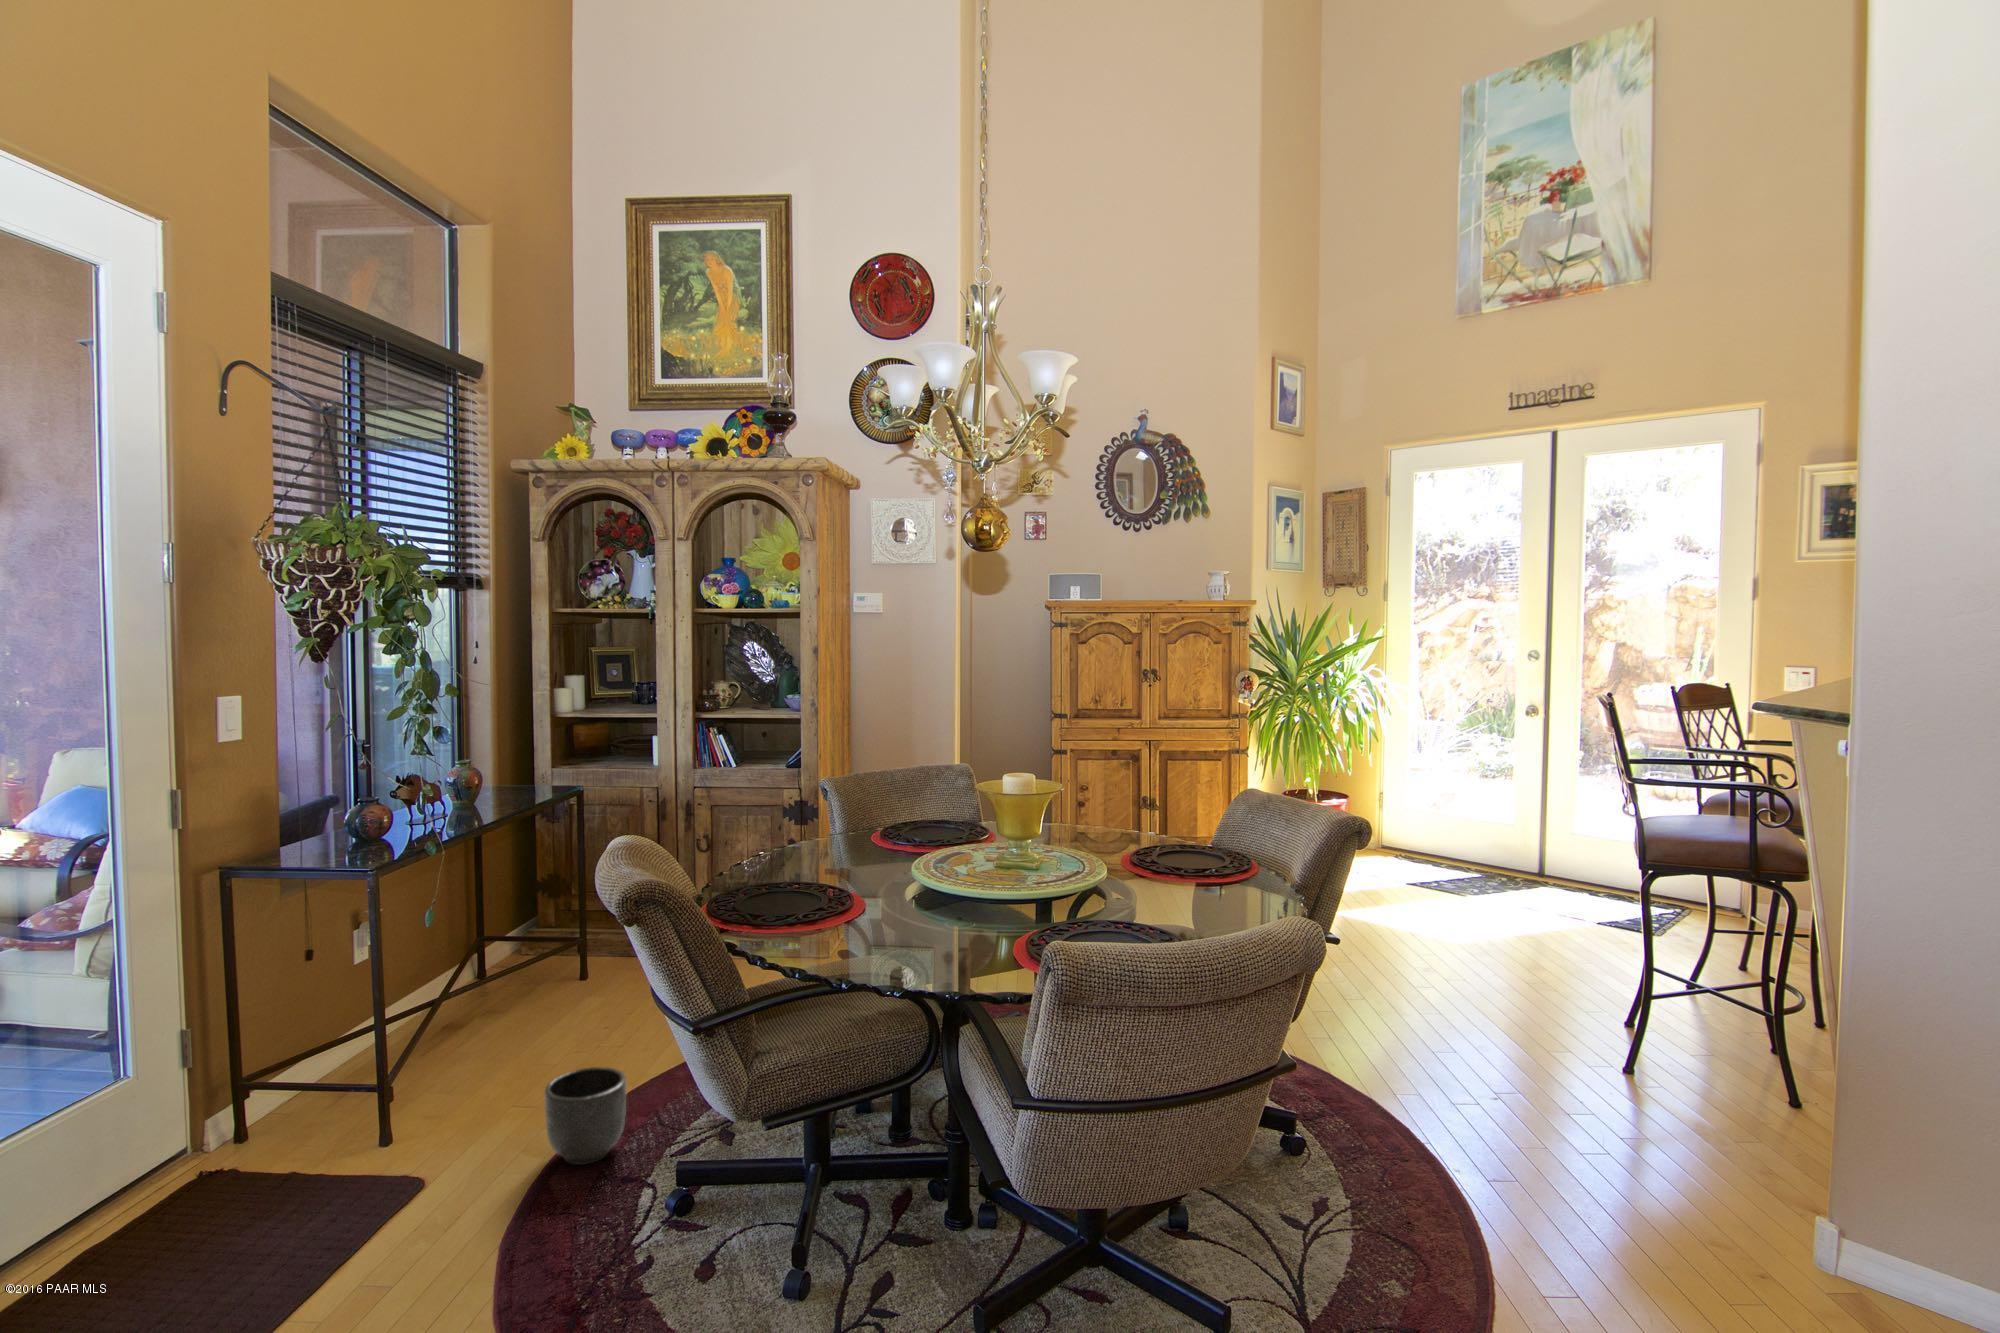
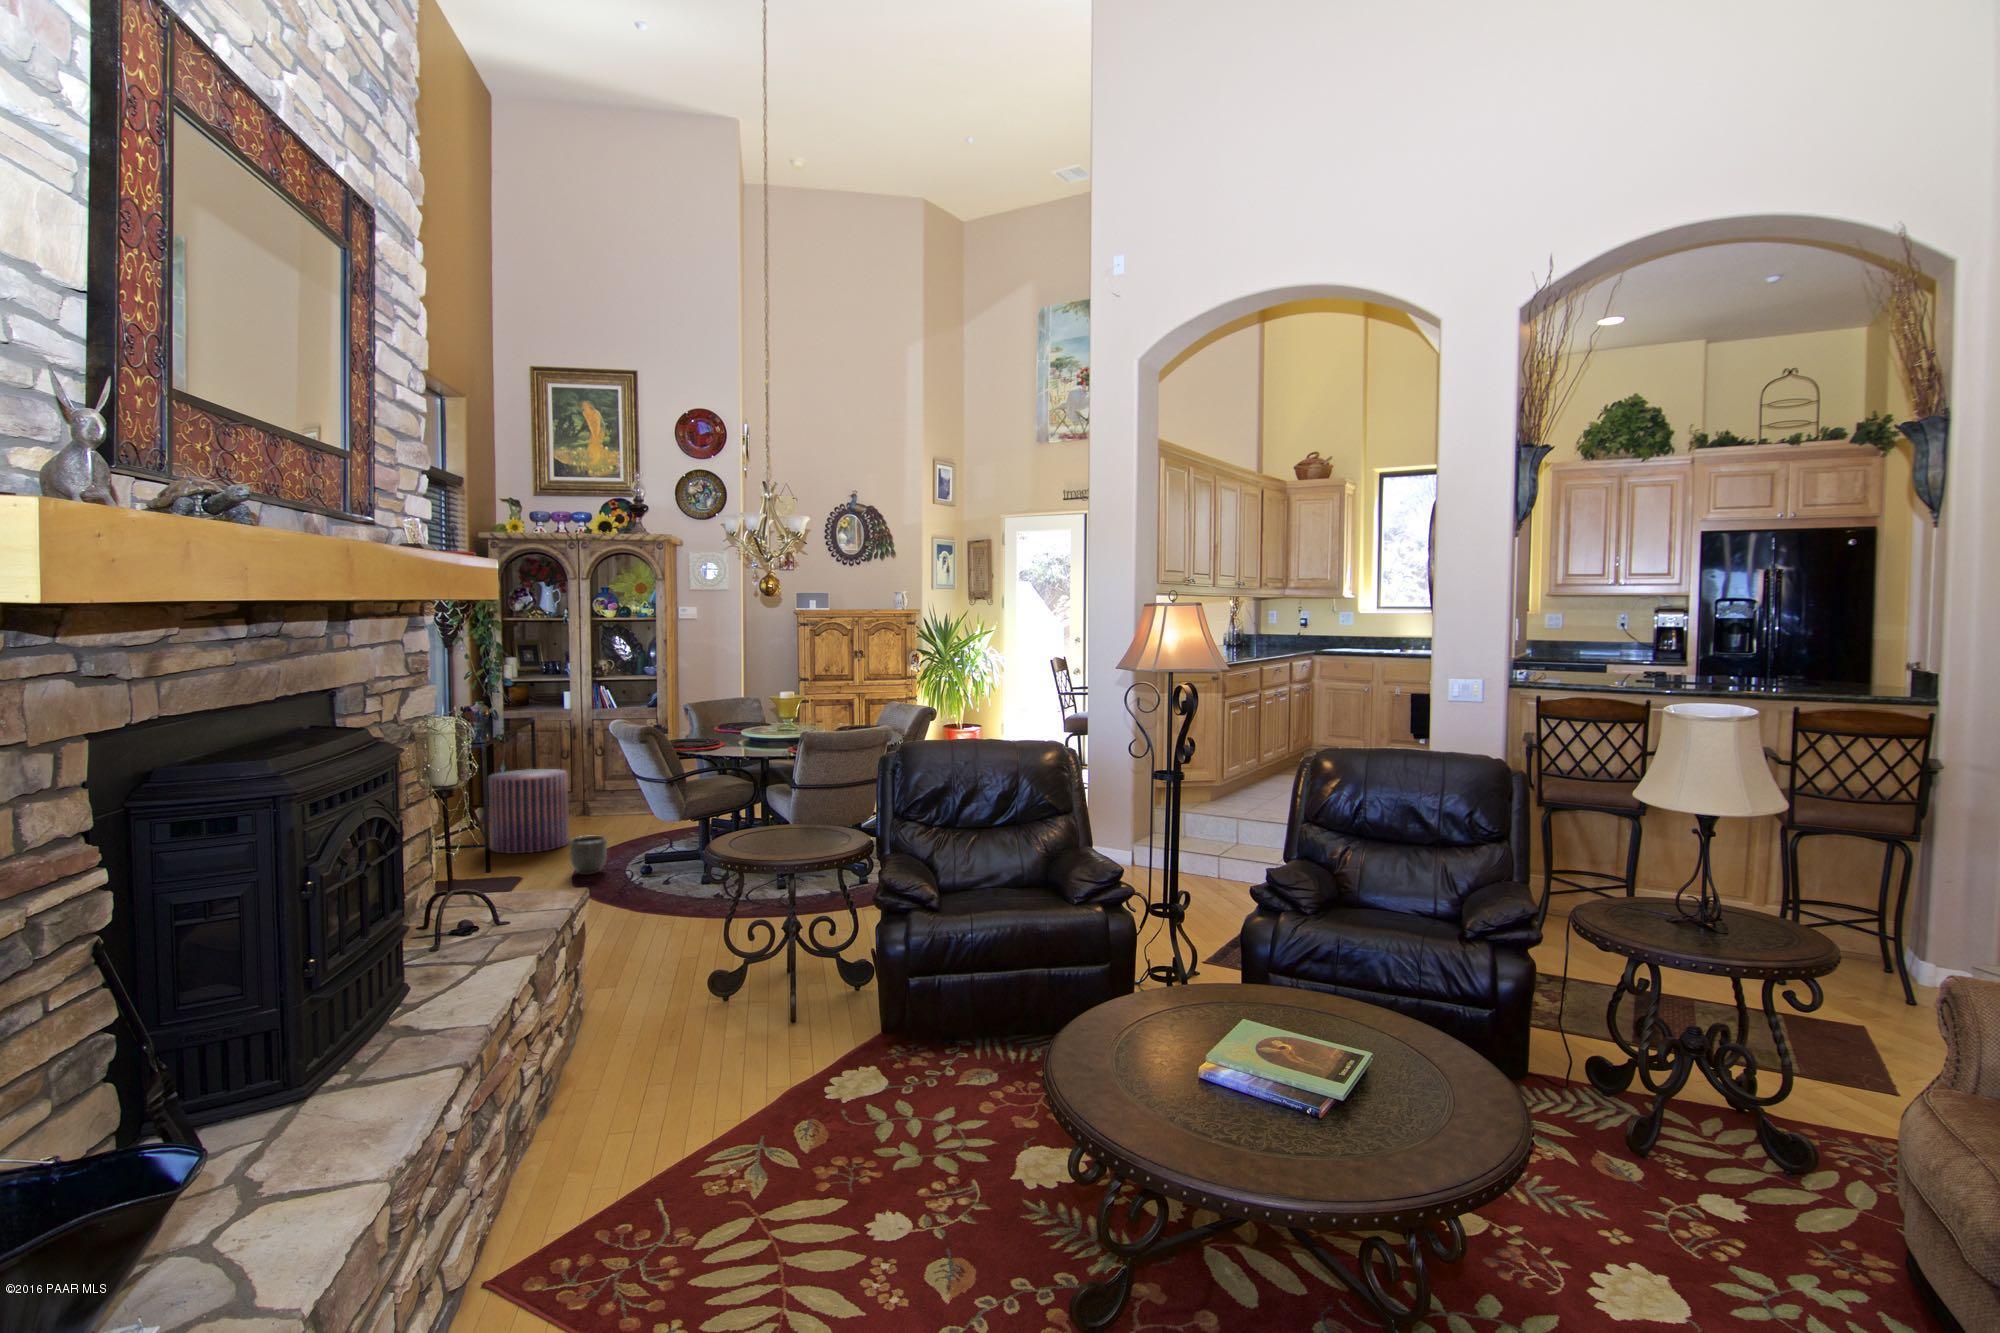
pouf: none [472,880,620,1057] -> present [488,769,569,854]

